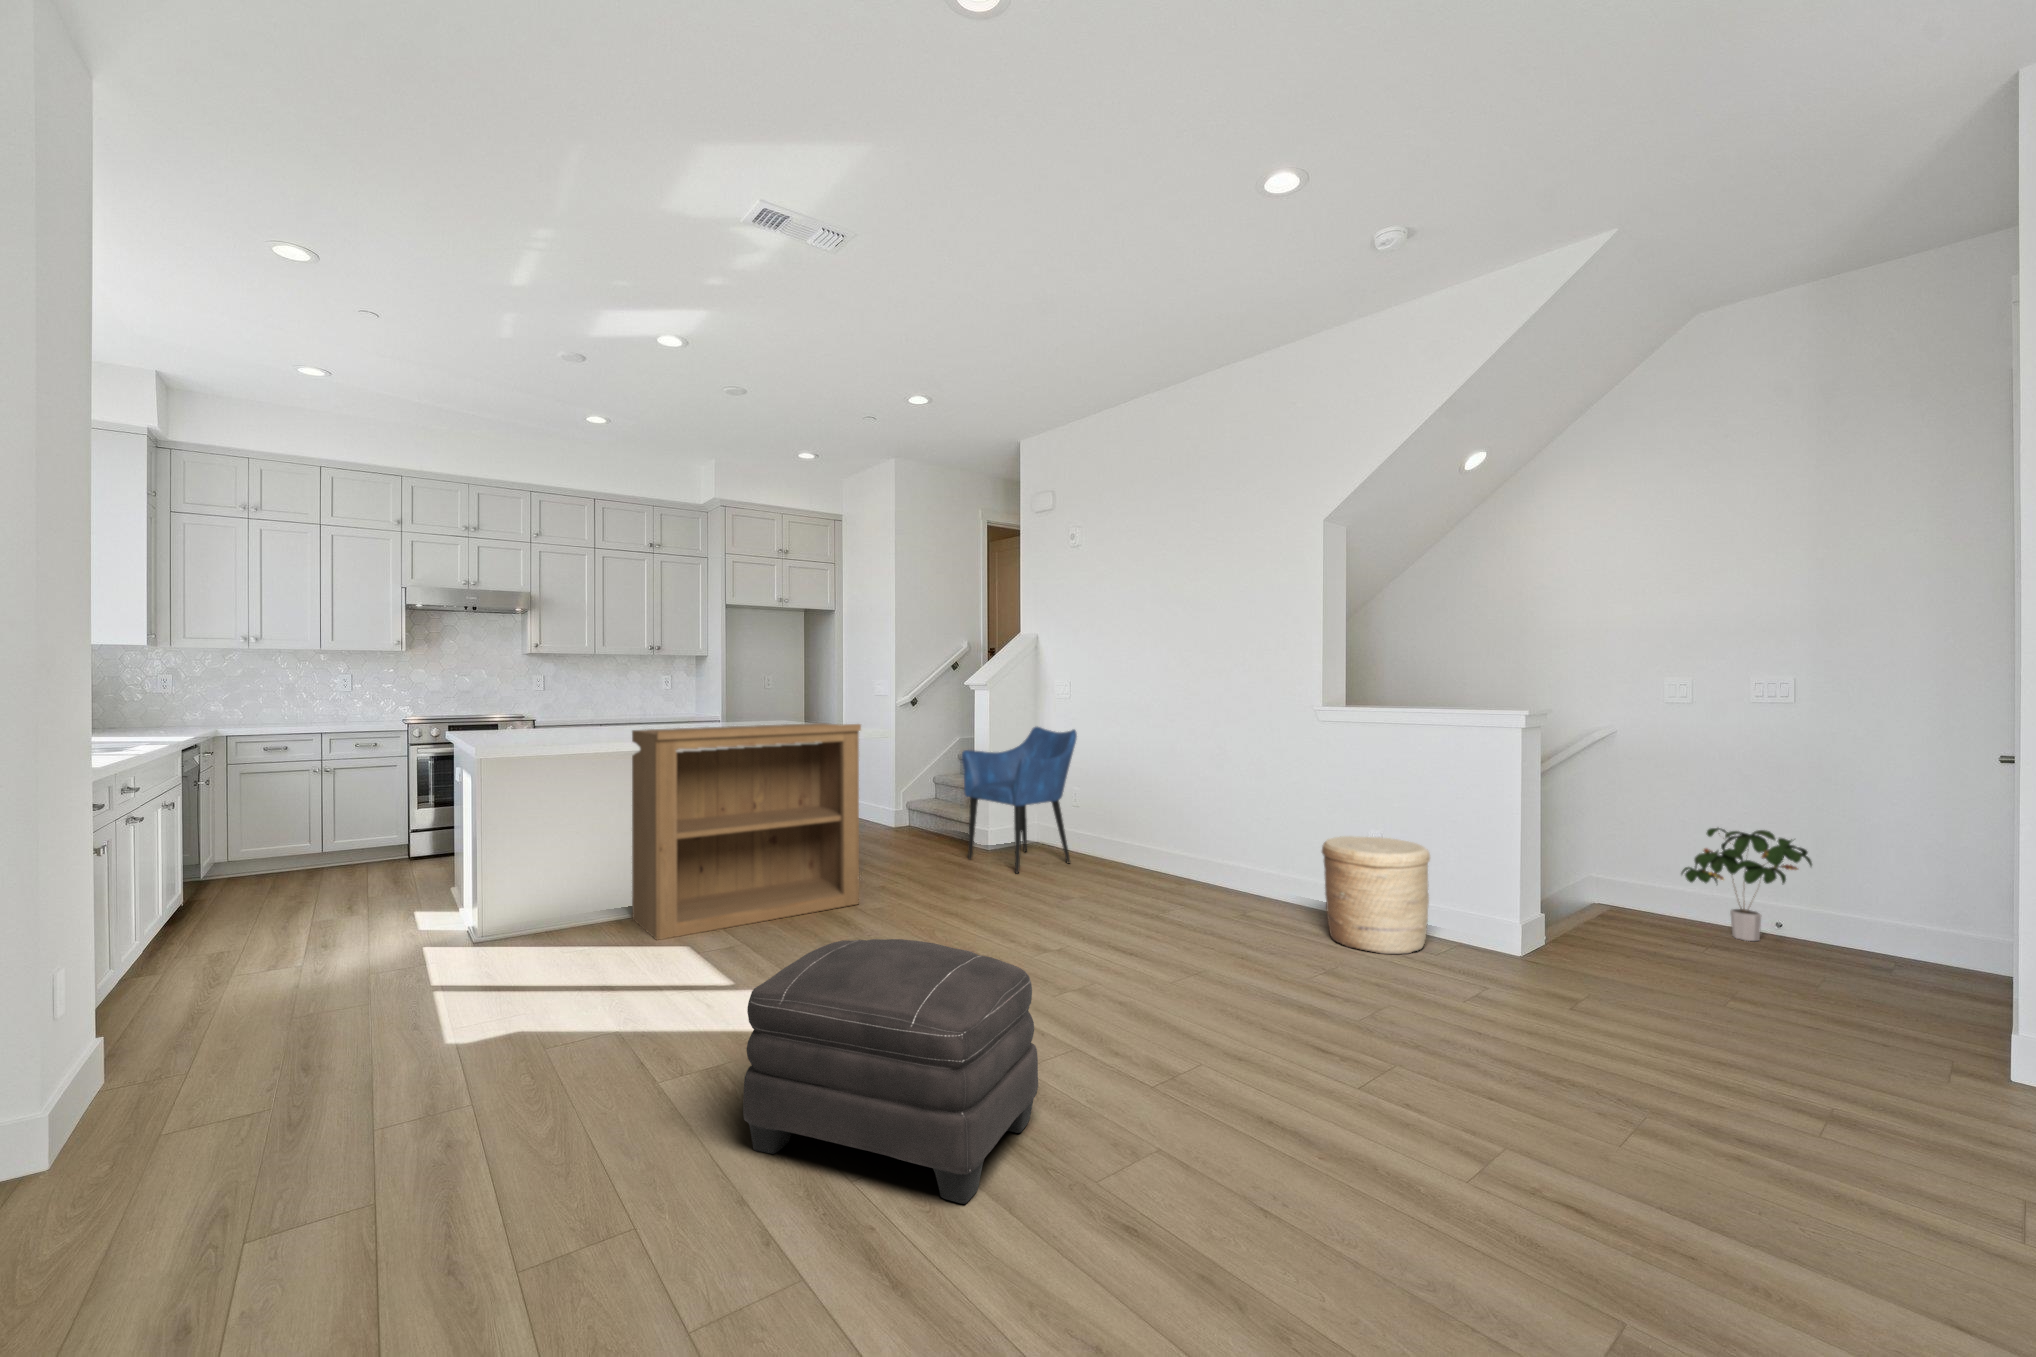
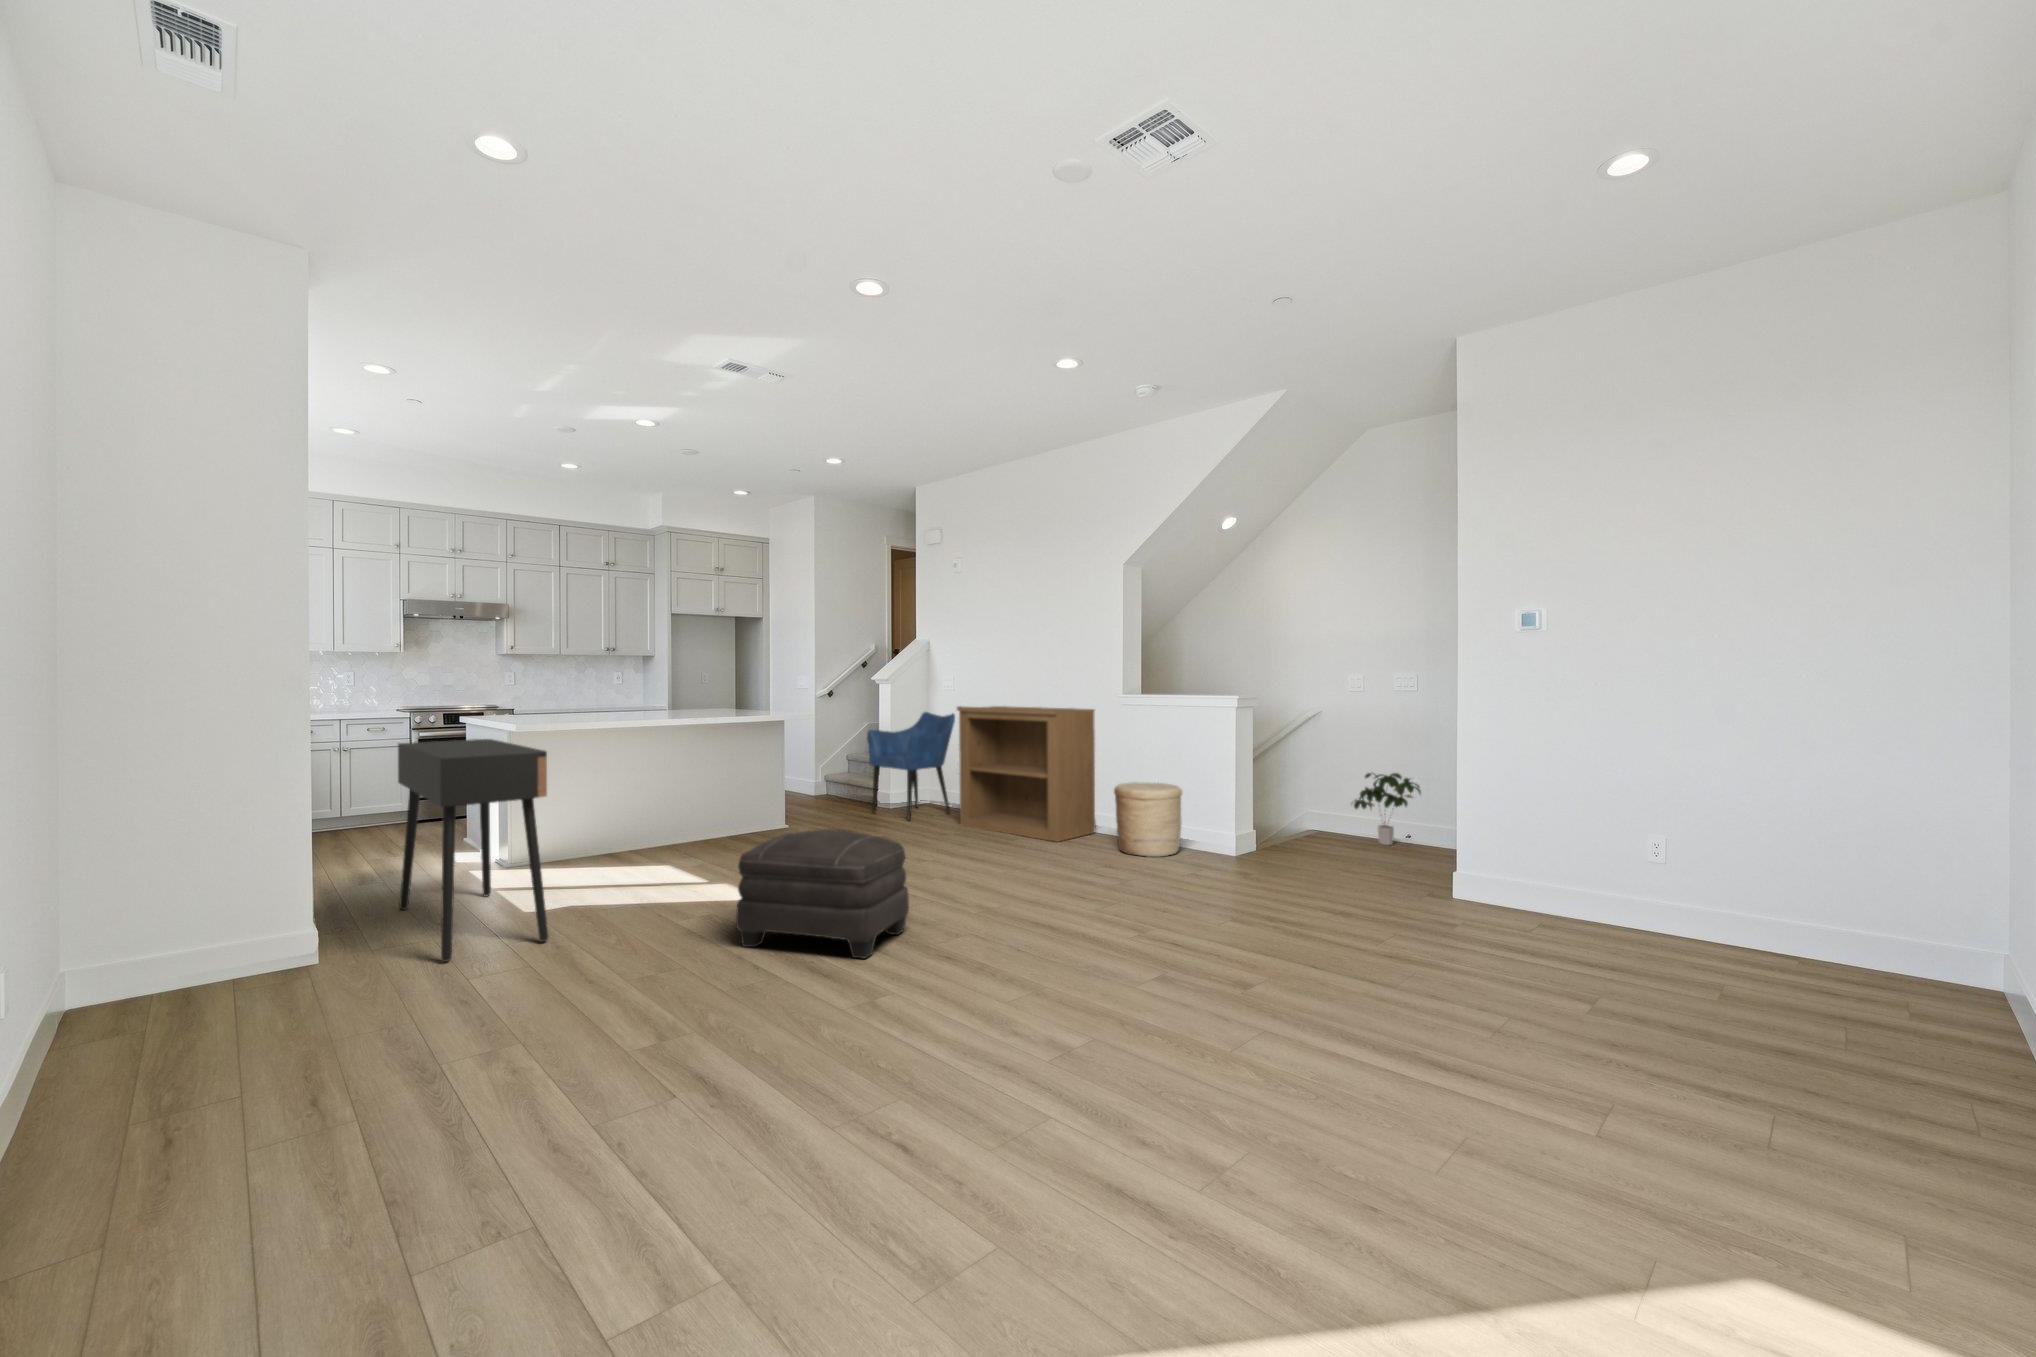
bookshelf: present [632,723,861,940] -> present [957,706,1096,842]
console table: none [252,771,449,1166] -> present [398,739,549,962]

